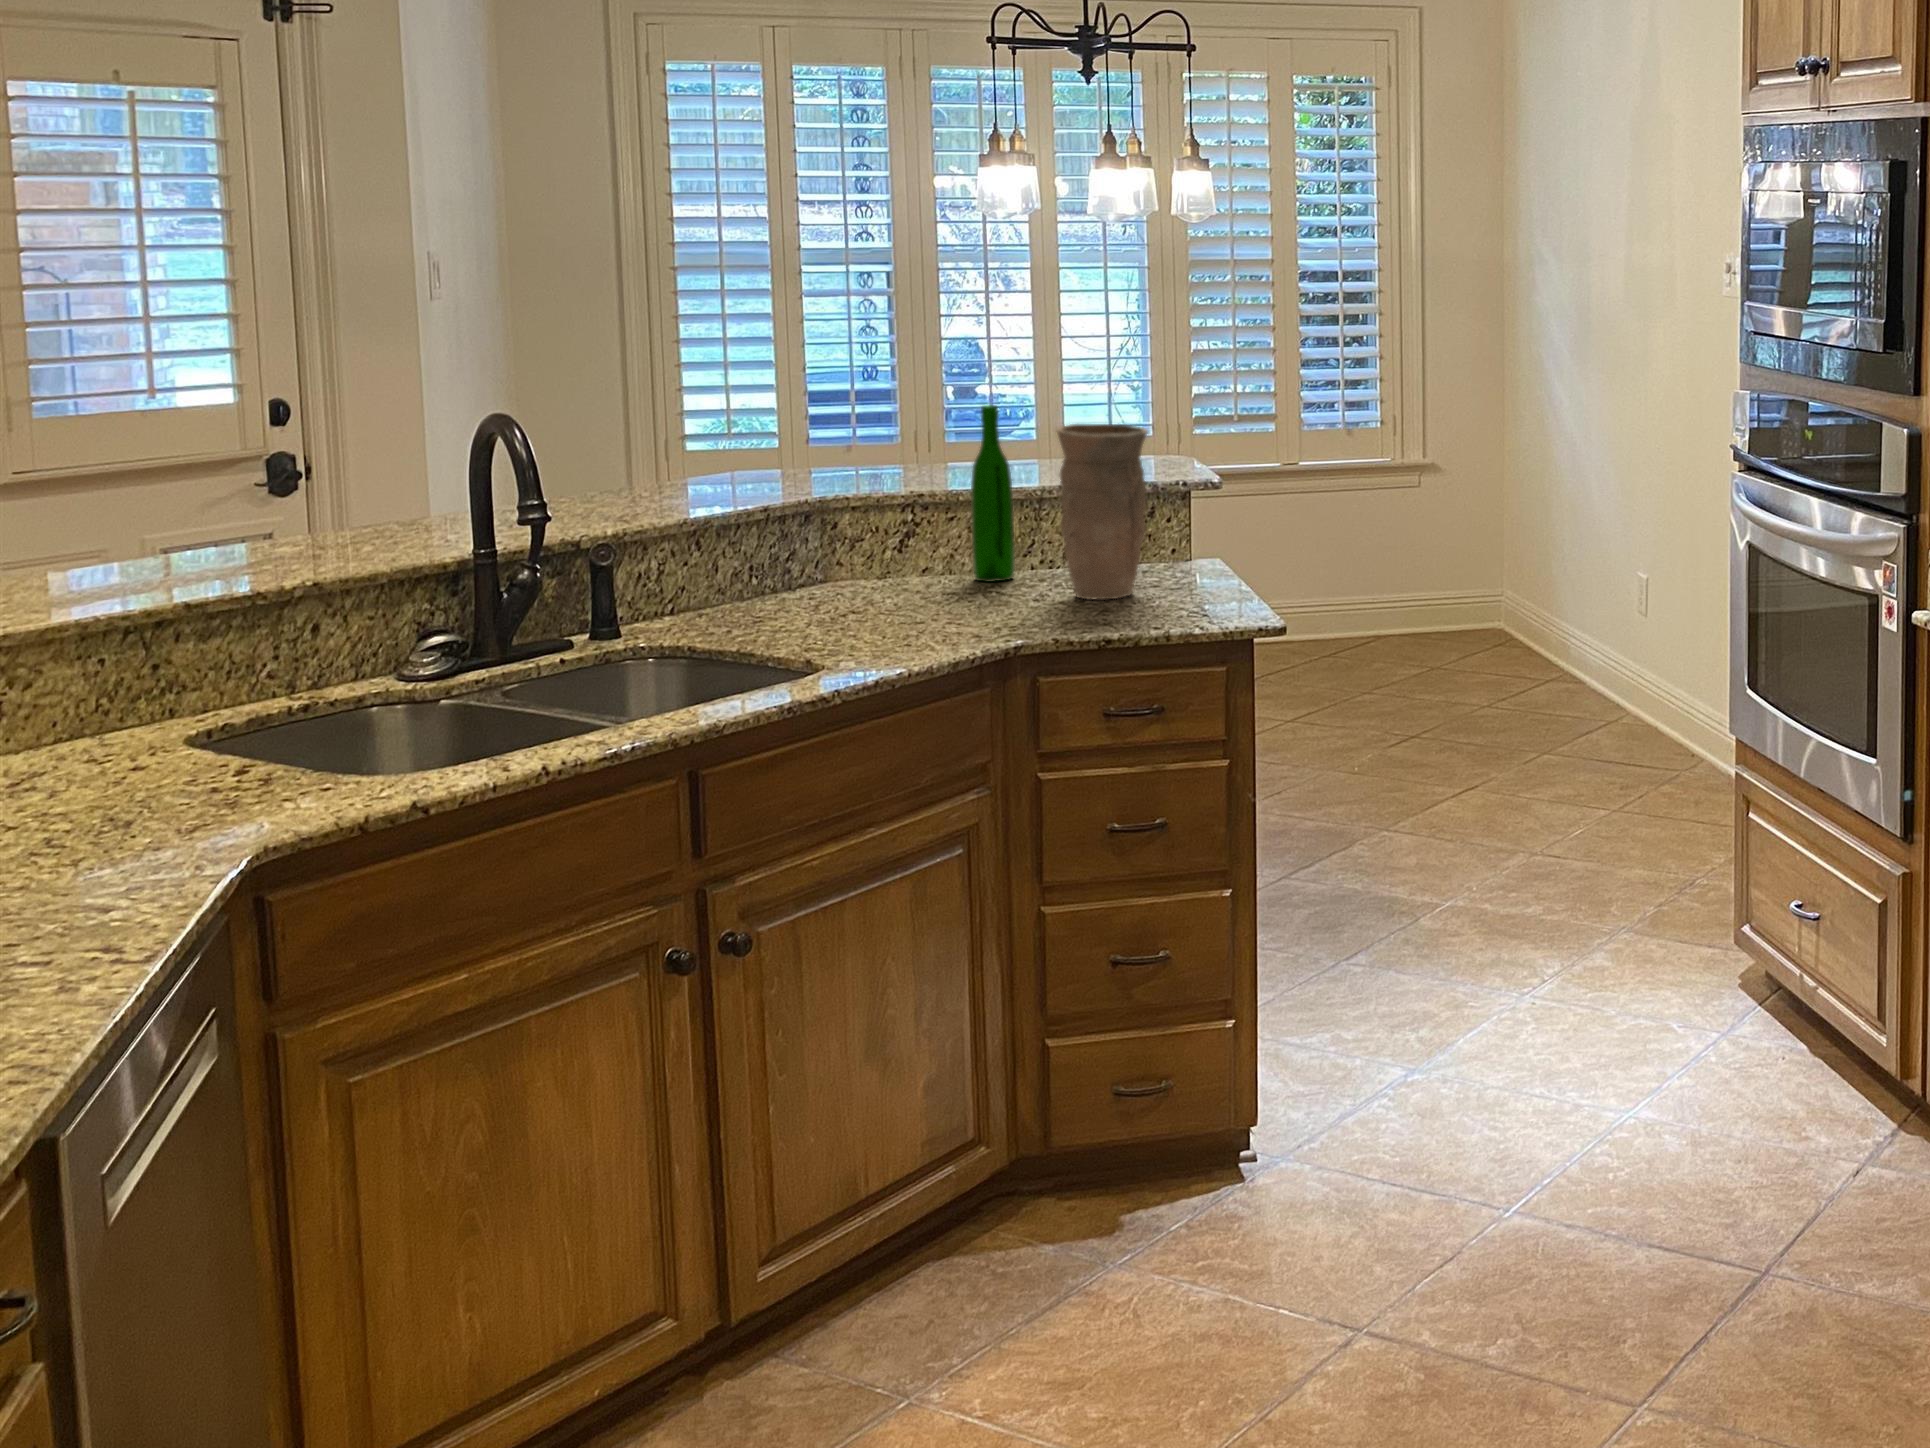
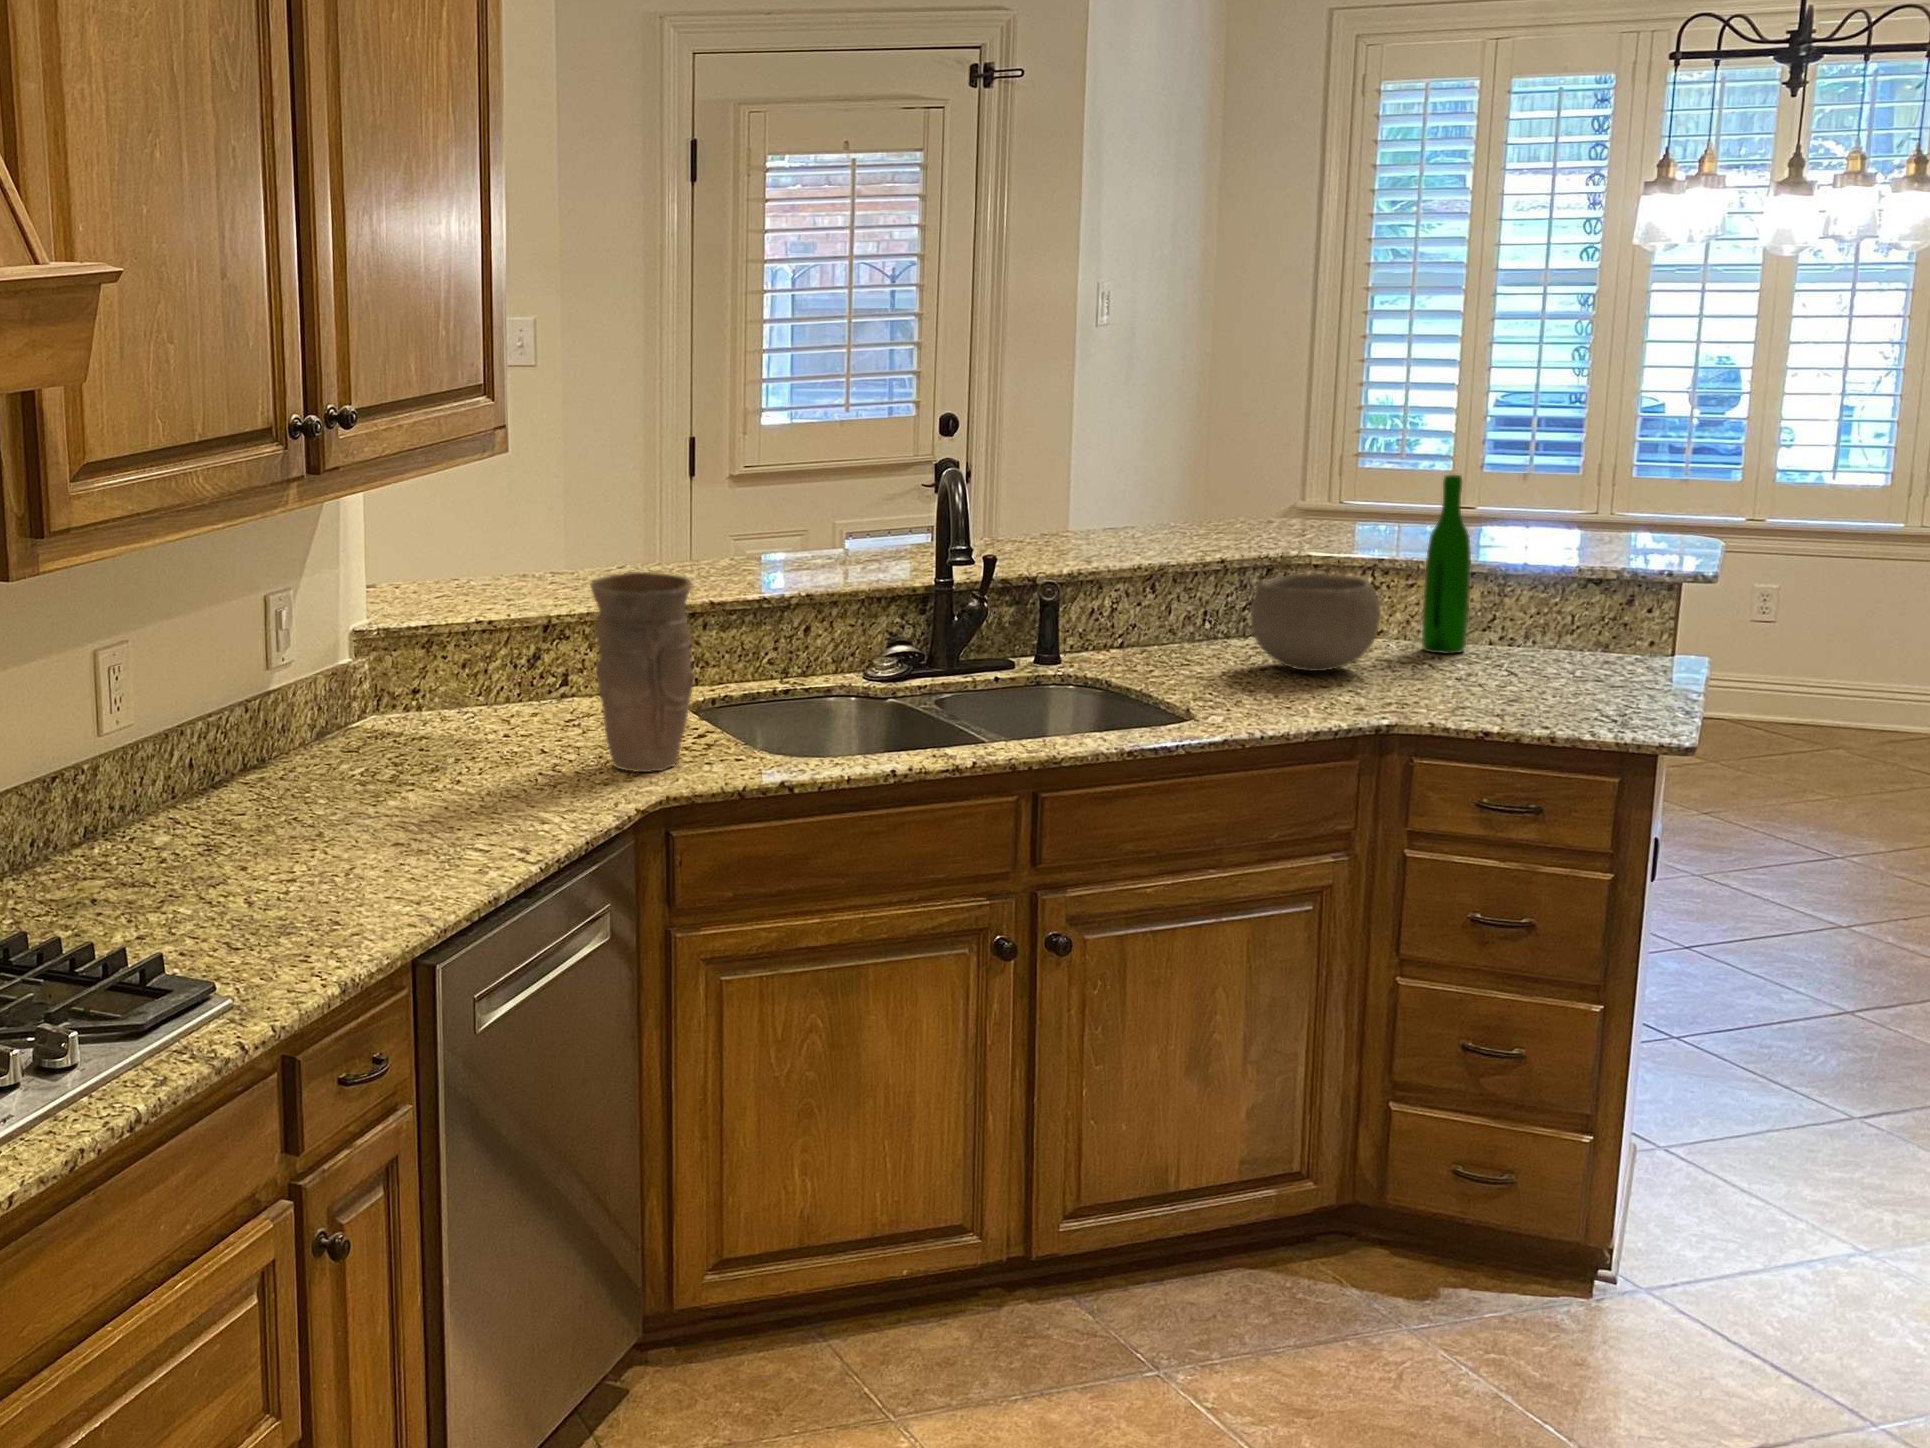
vase: present [1057,424,1148,600] -> present [591,572,694,772]
bowl: none [828,510,958,610] -> present [1251,573,1380,671]

